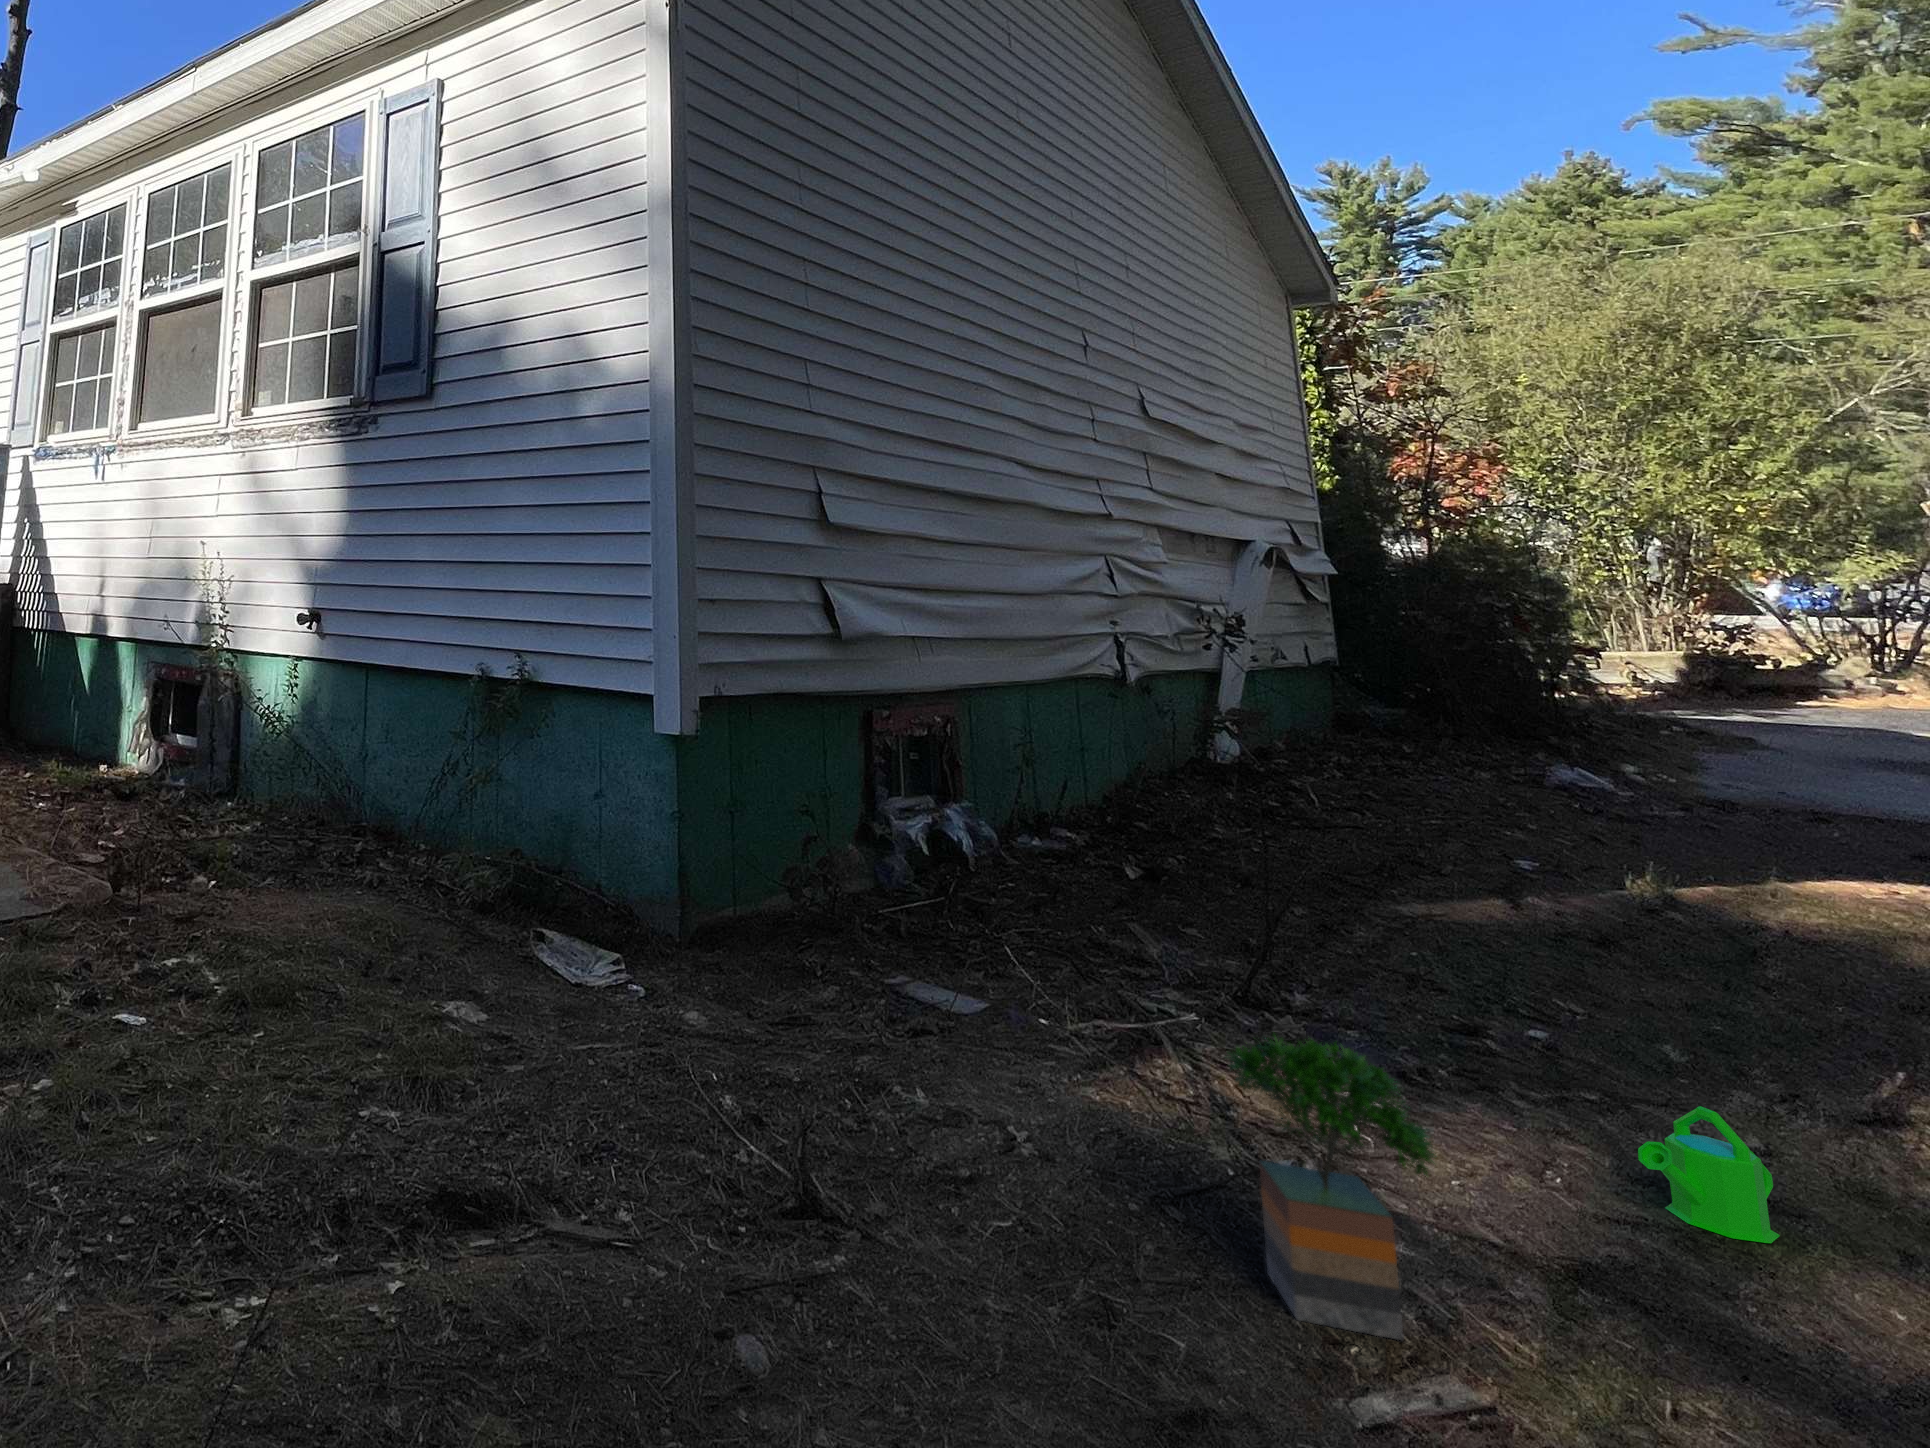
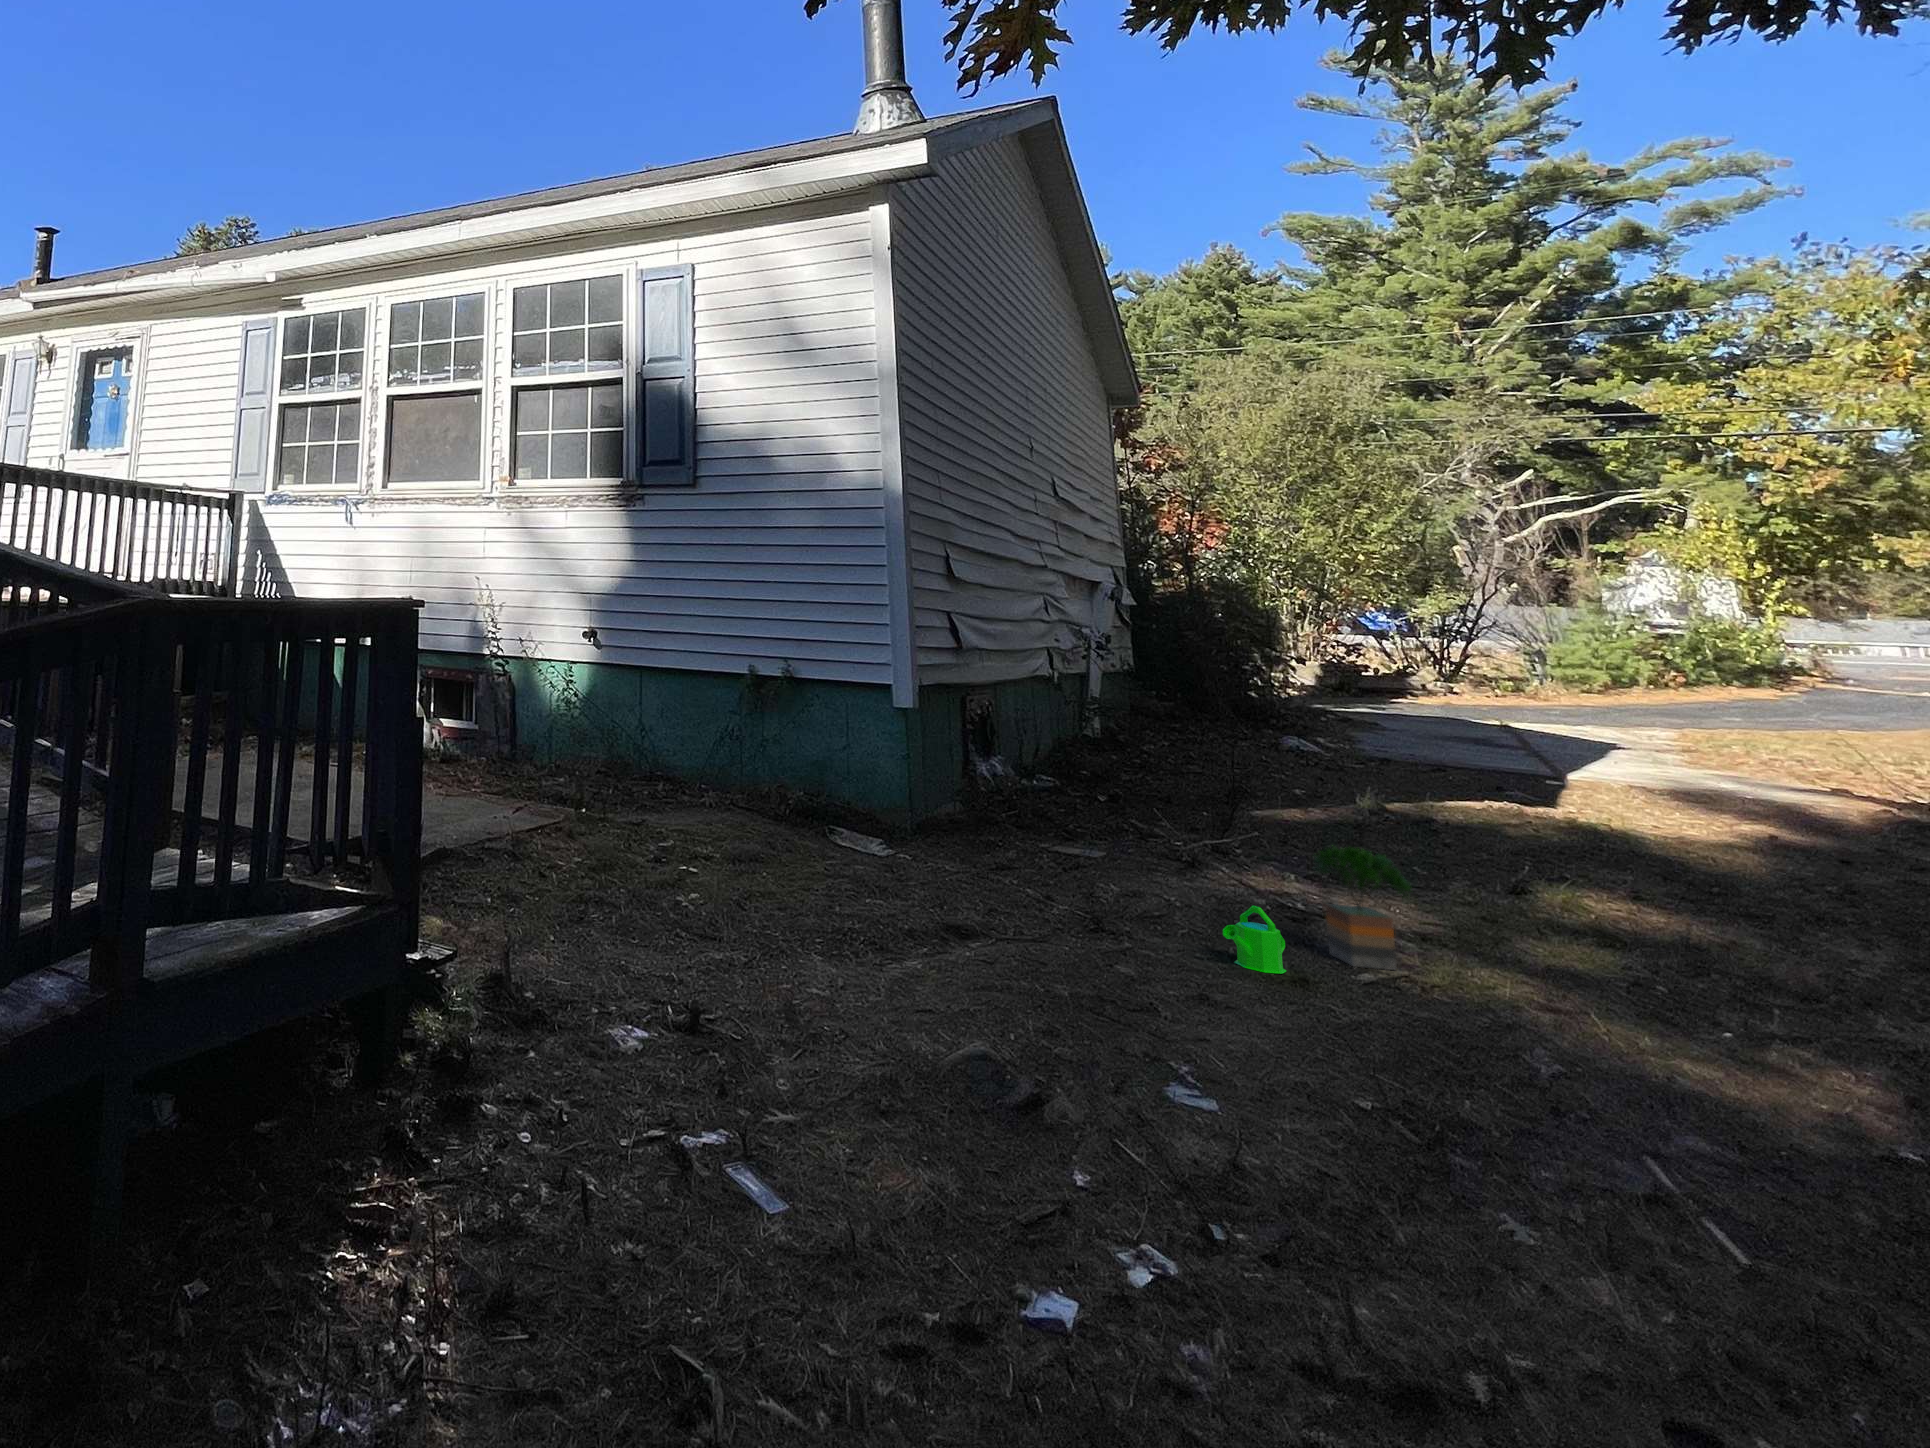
watering can: present [1638,1106,1780,1244] -> present [1223,905,1286,974]

